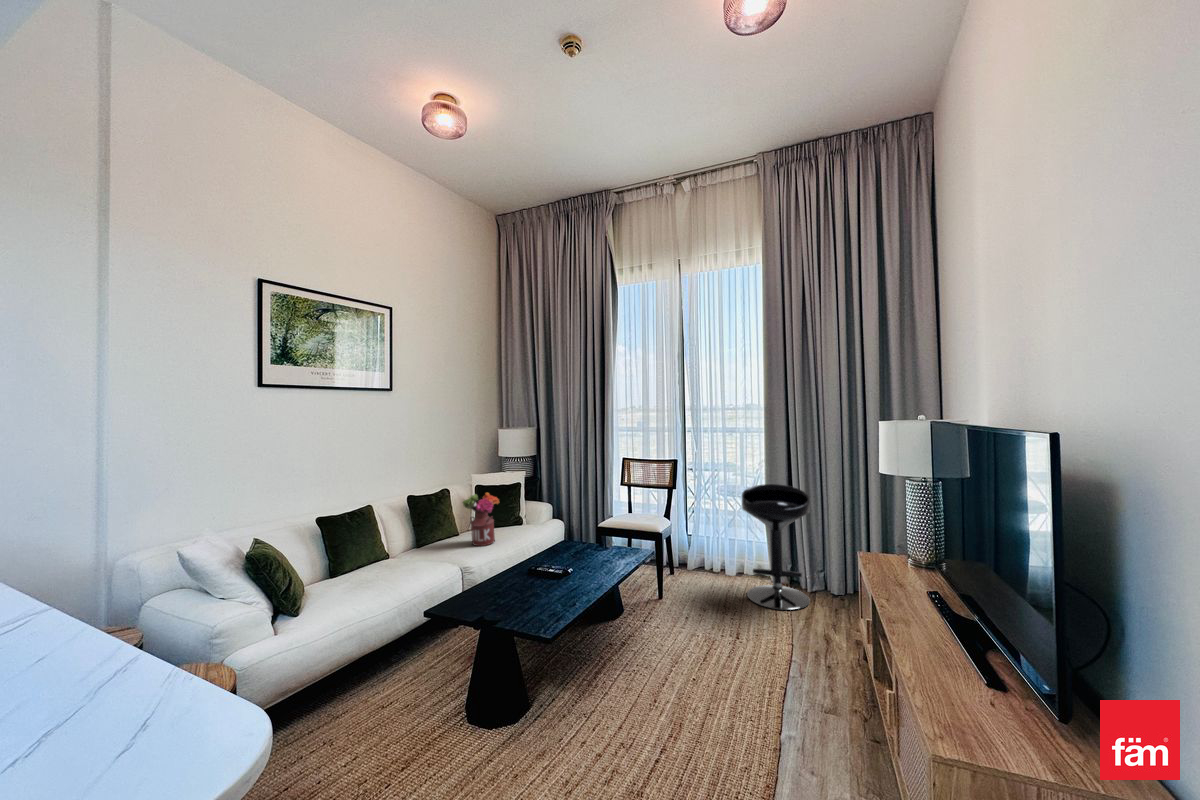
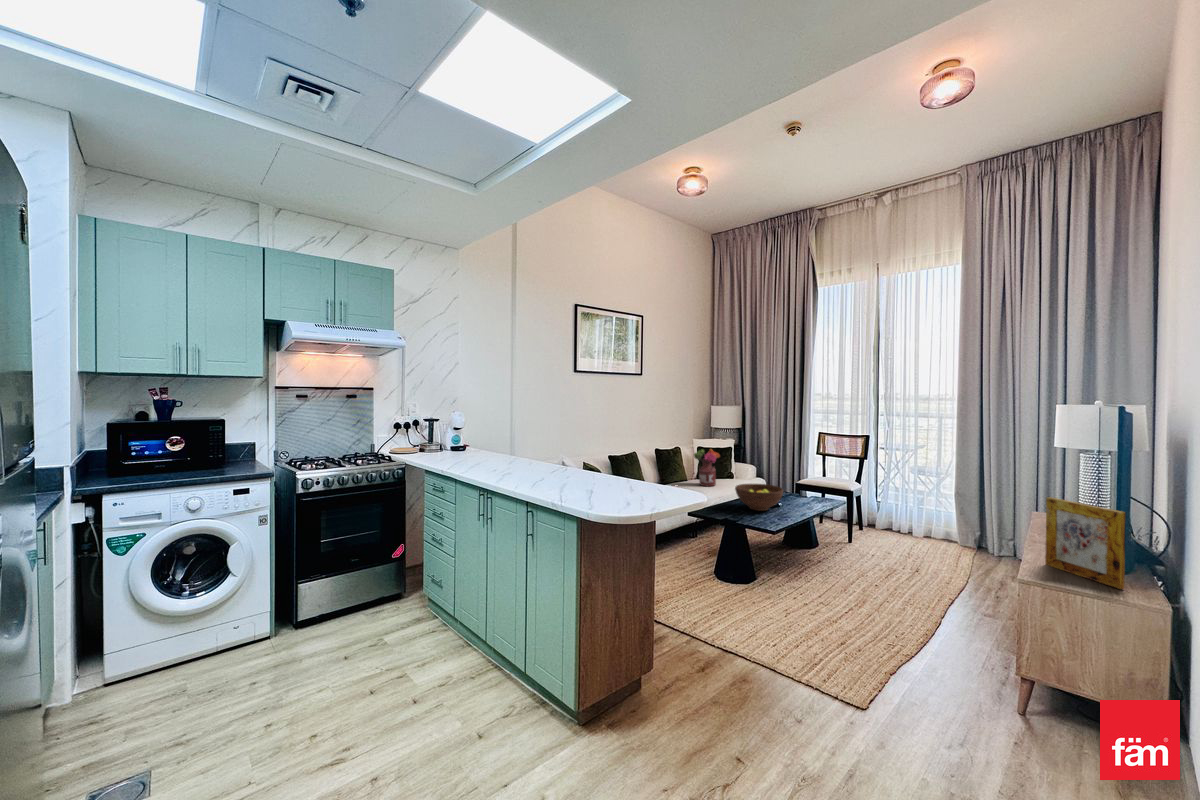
bar stool: present [742,484,810,610] -> none [930,460,998,563]
fruit bowl: none [507,546,574,591] -> present [735,484,783,511]
picture frame: none [941,583,1083,755] -> present [1045,497,1126,589]

